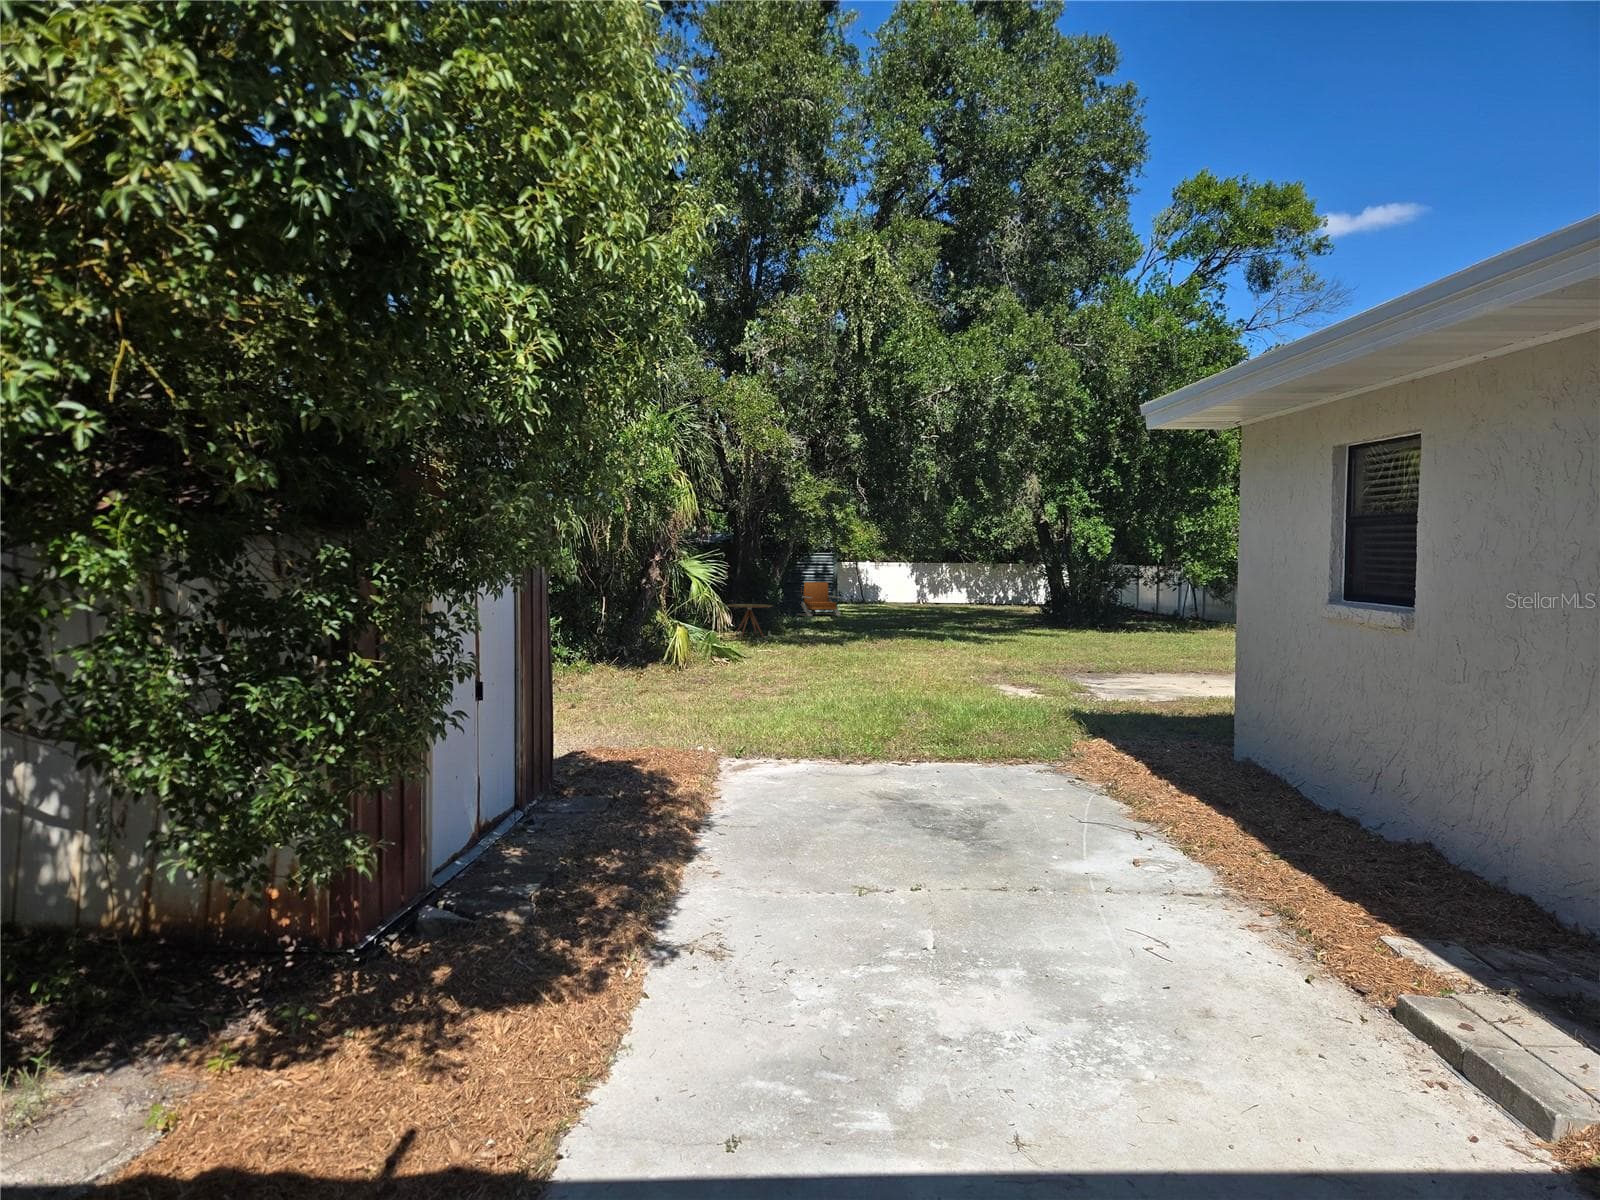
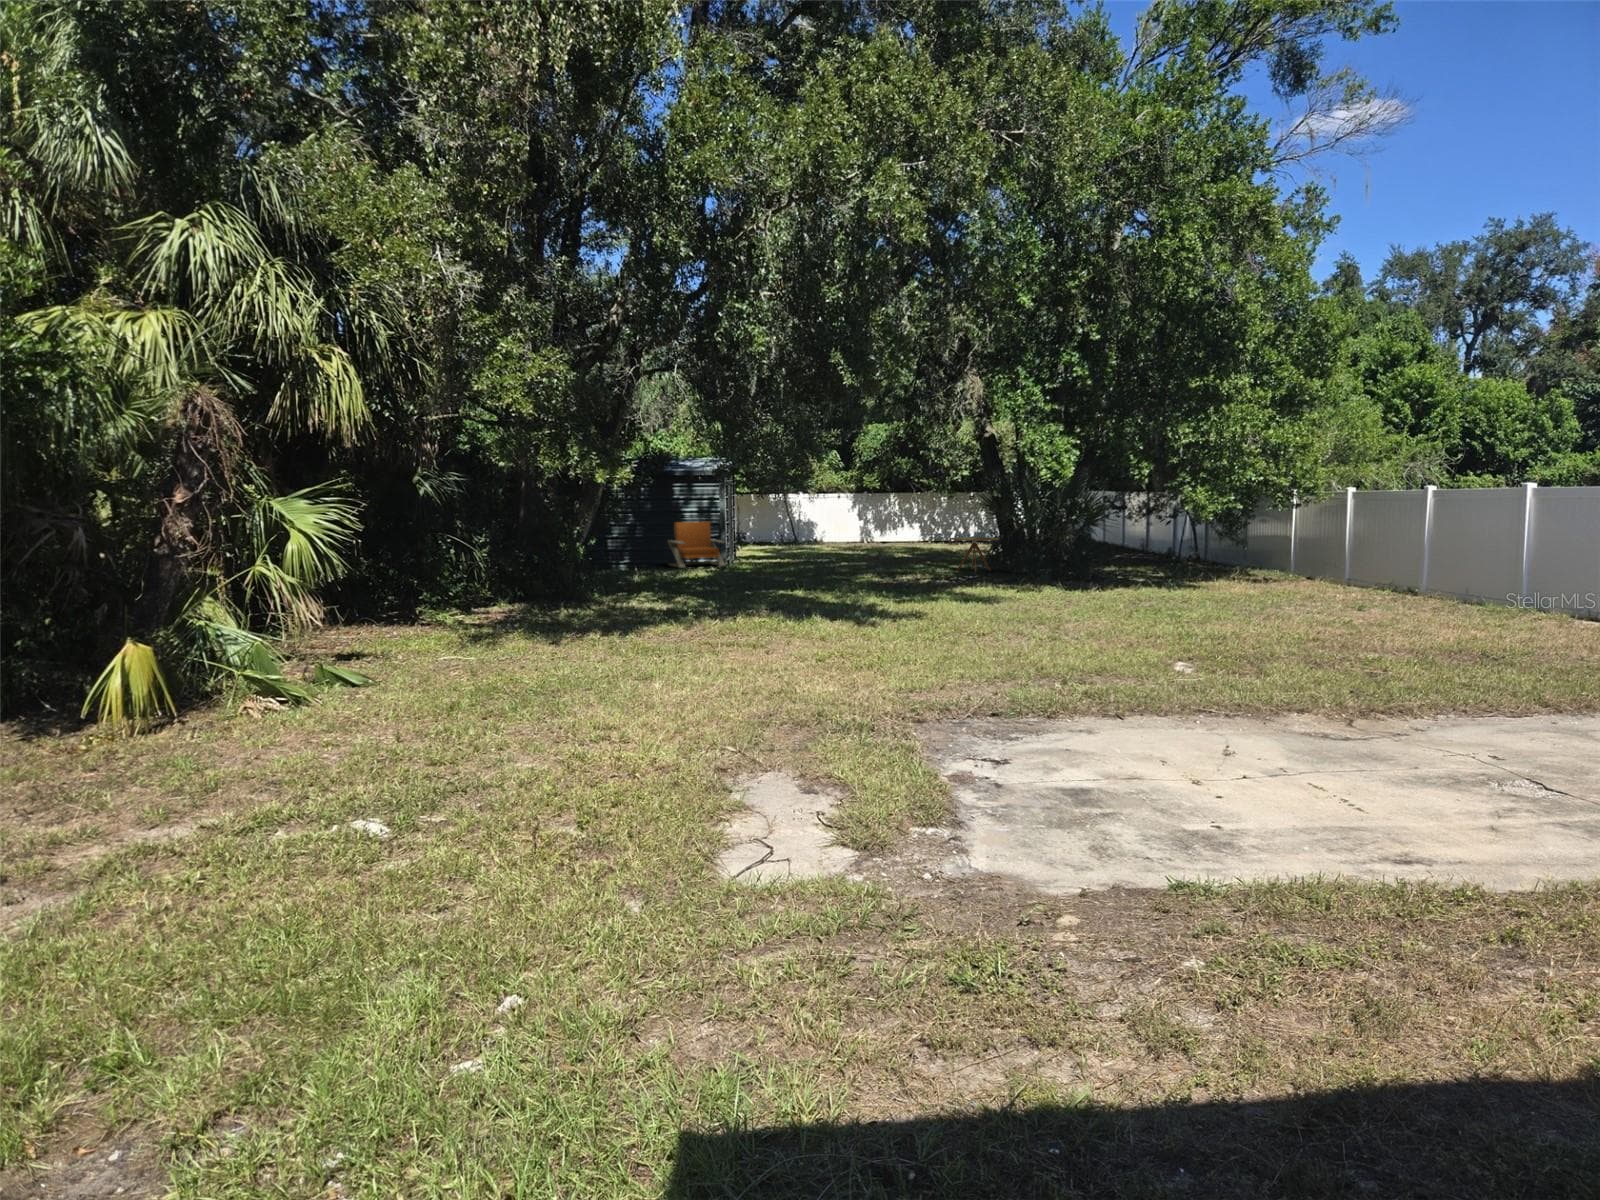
round table: present [727,604,772,637] -> present [950,537,999,572]

